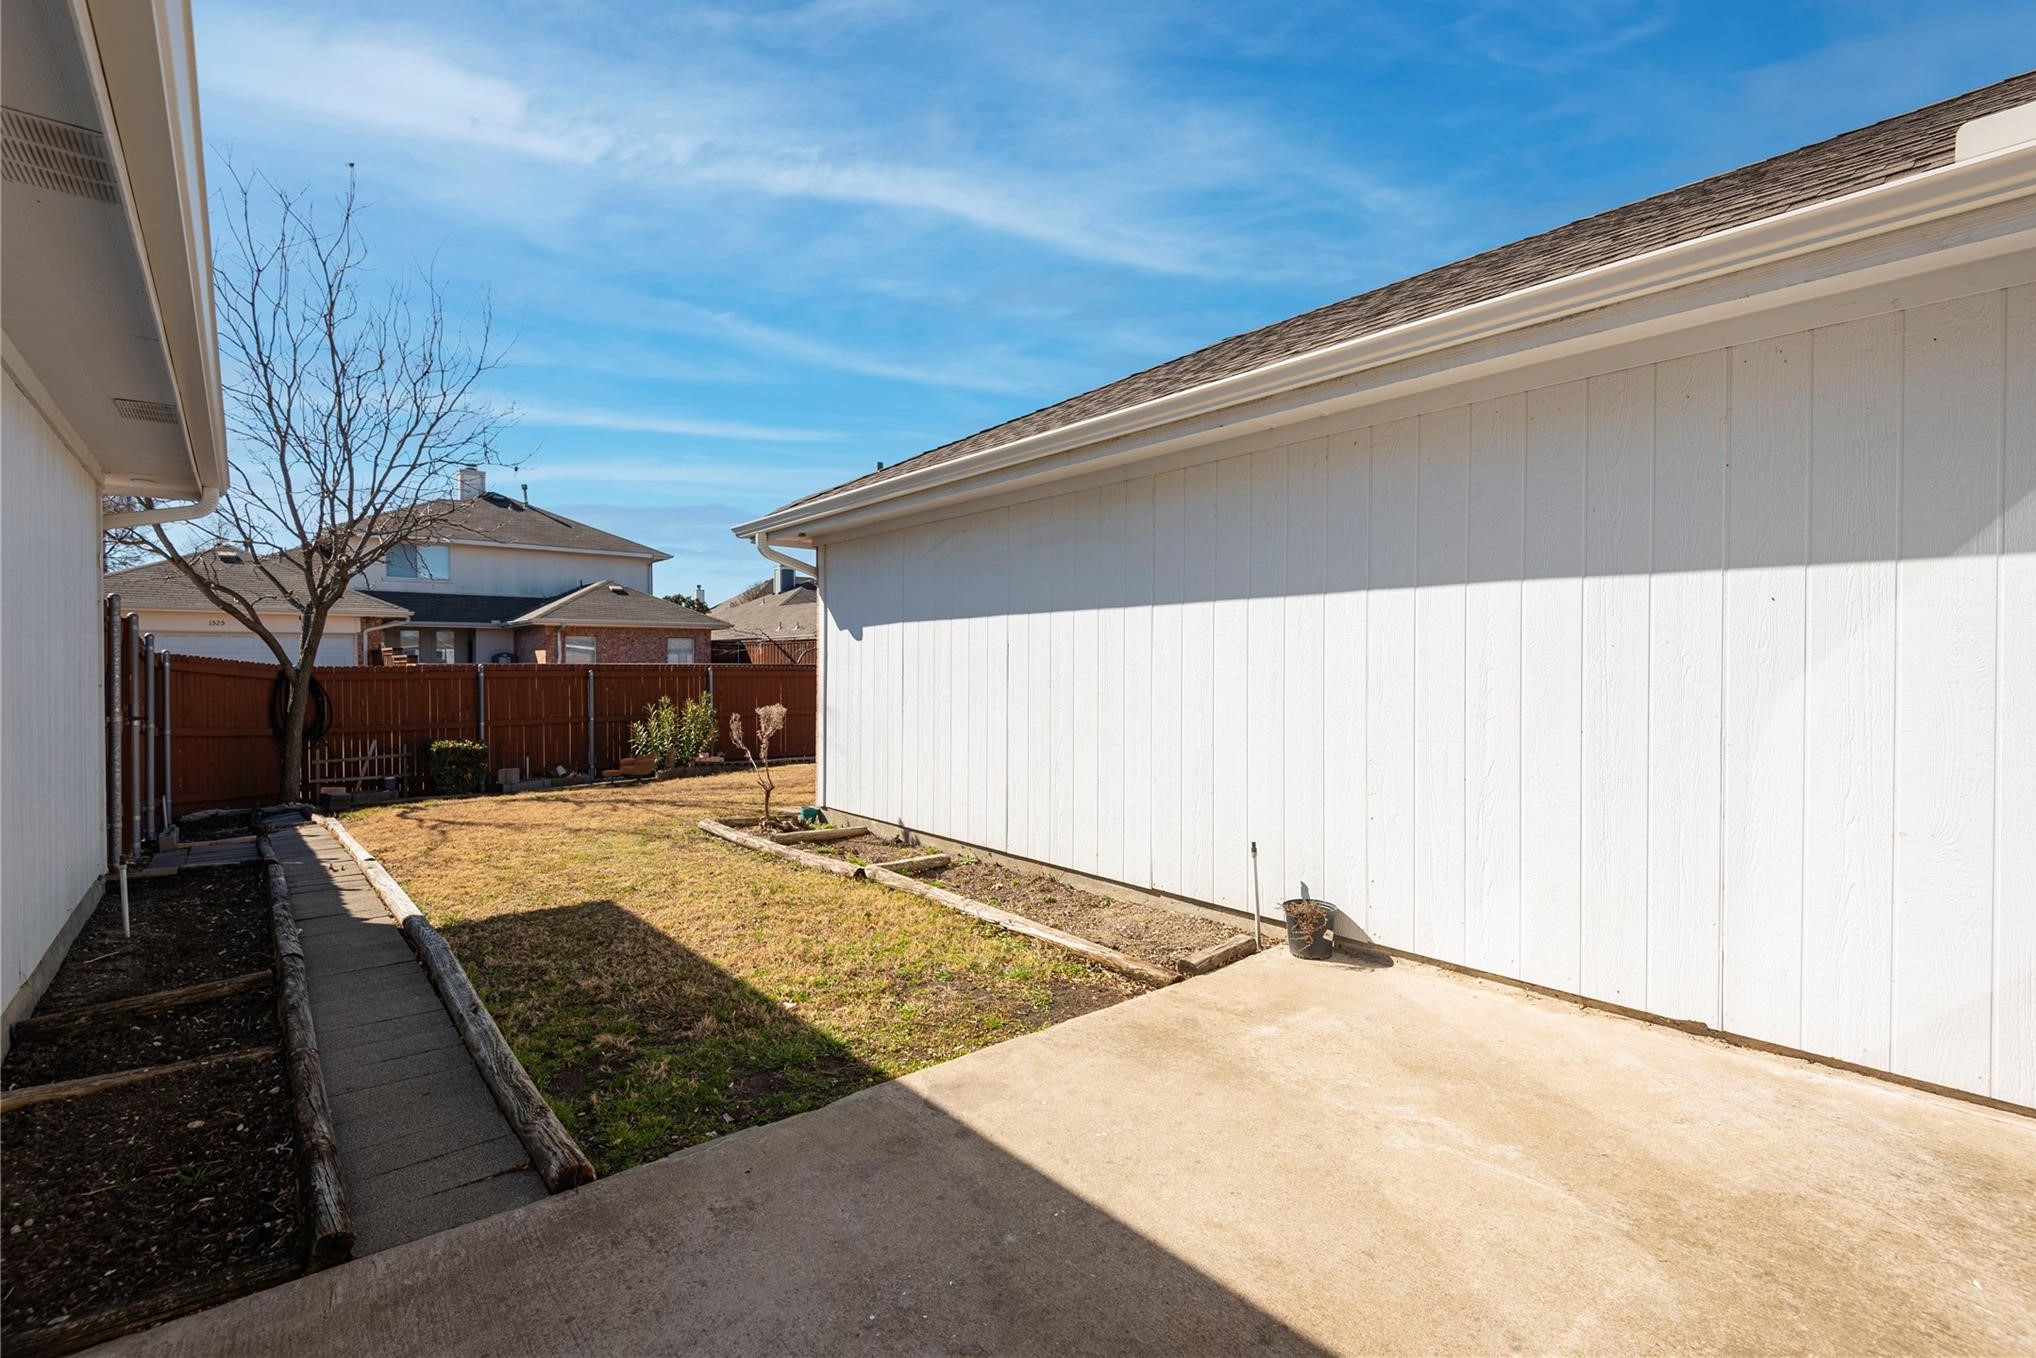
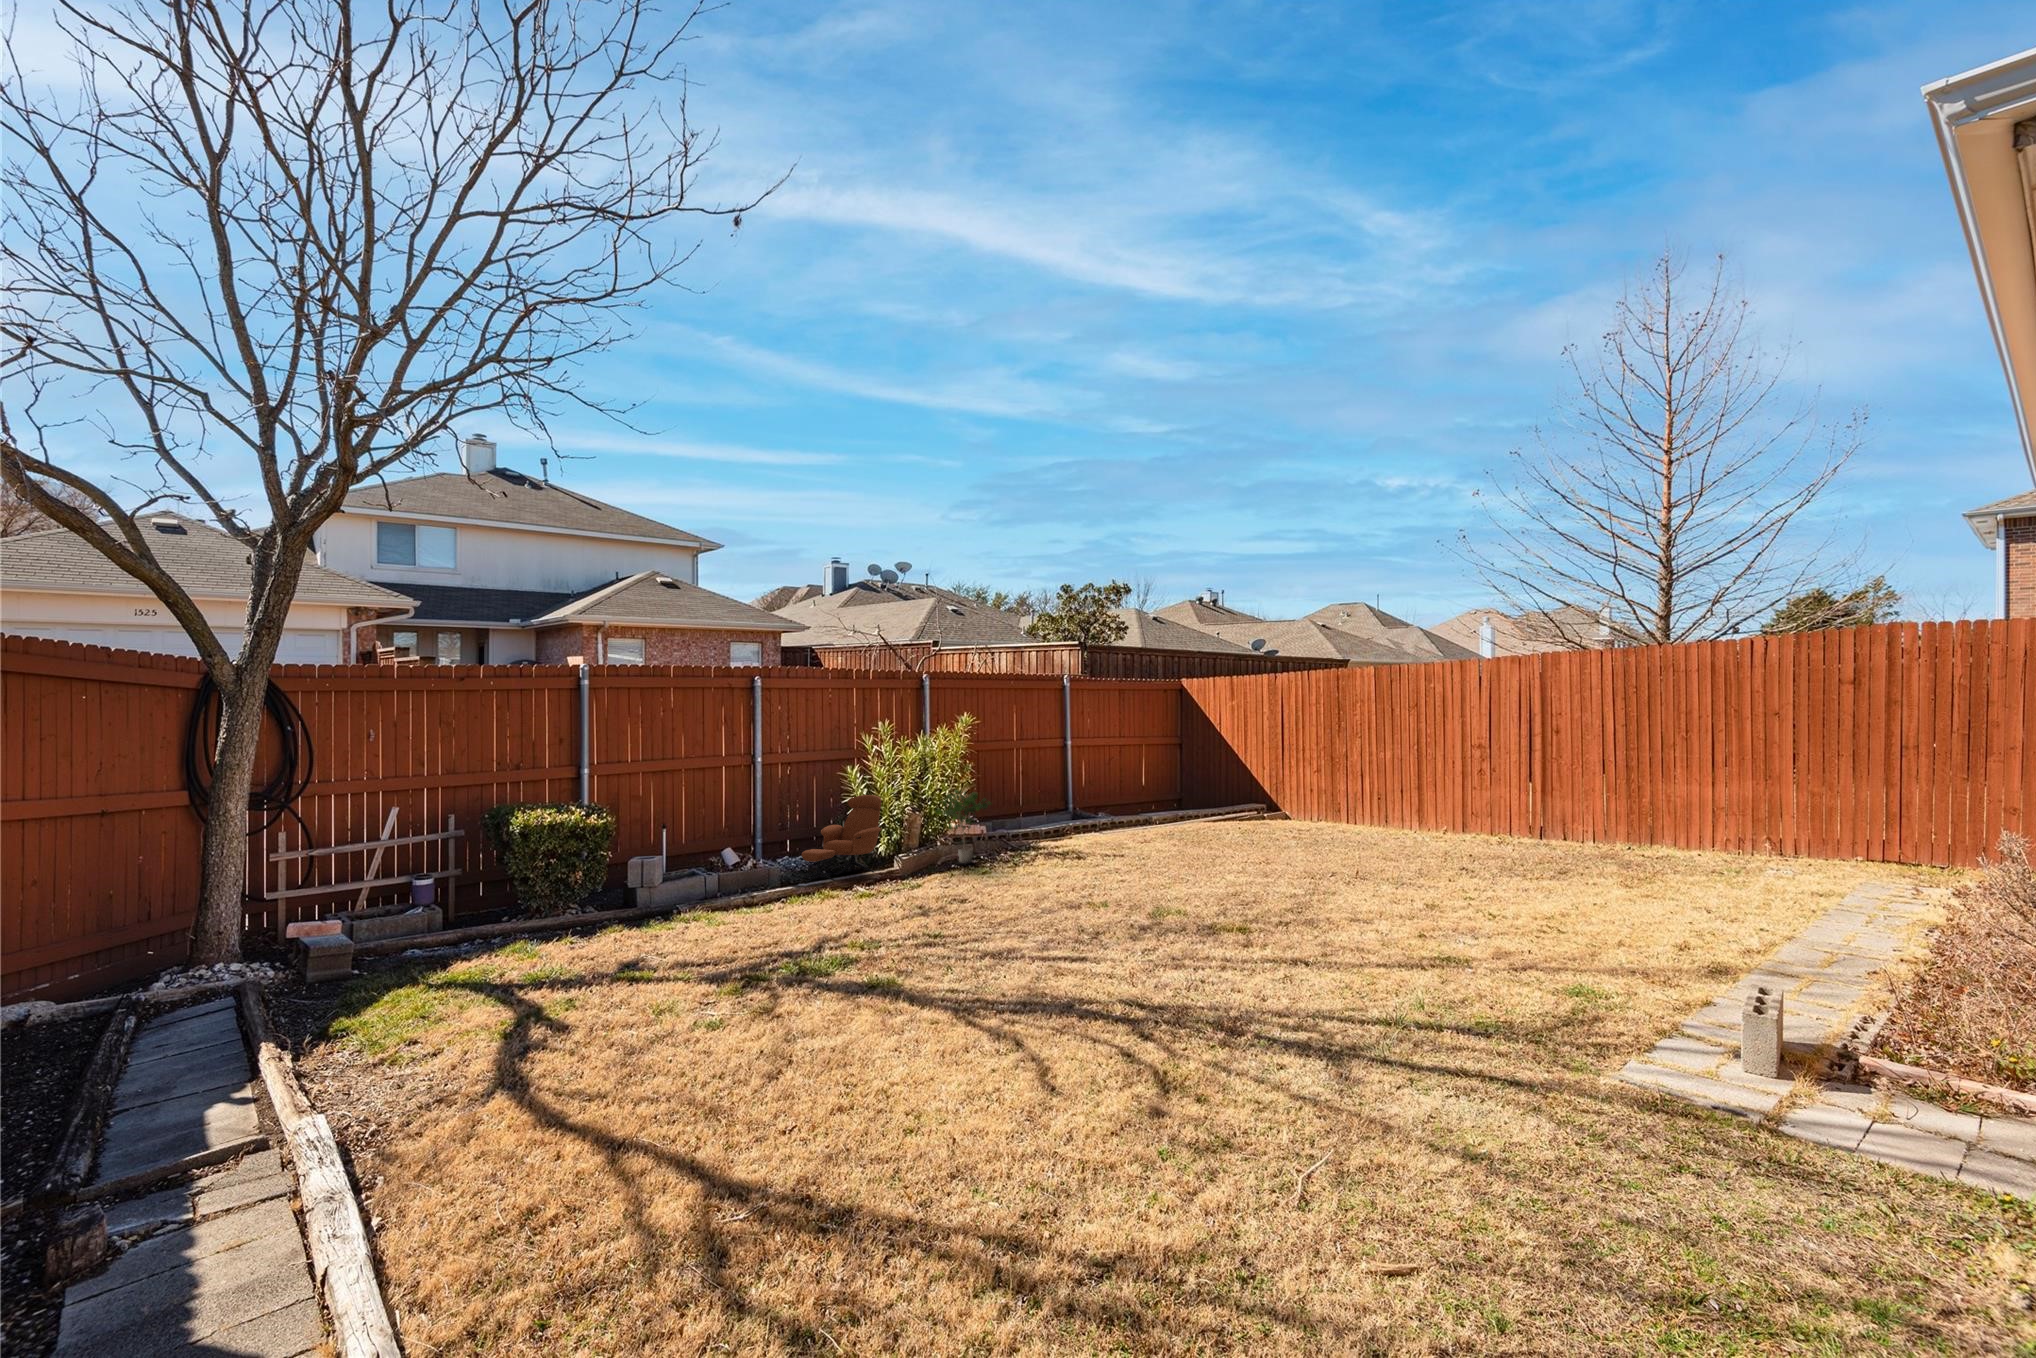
potted plant: none [693,739,726,782] -> present [936,790,991,864]

